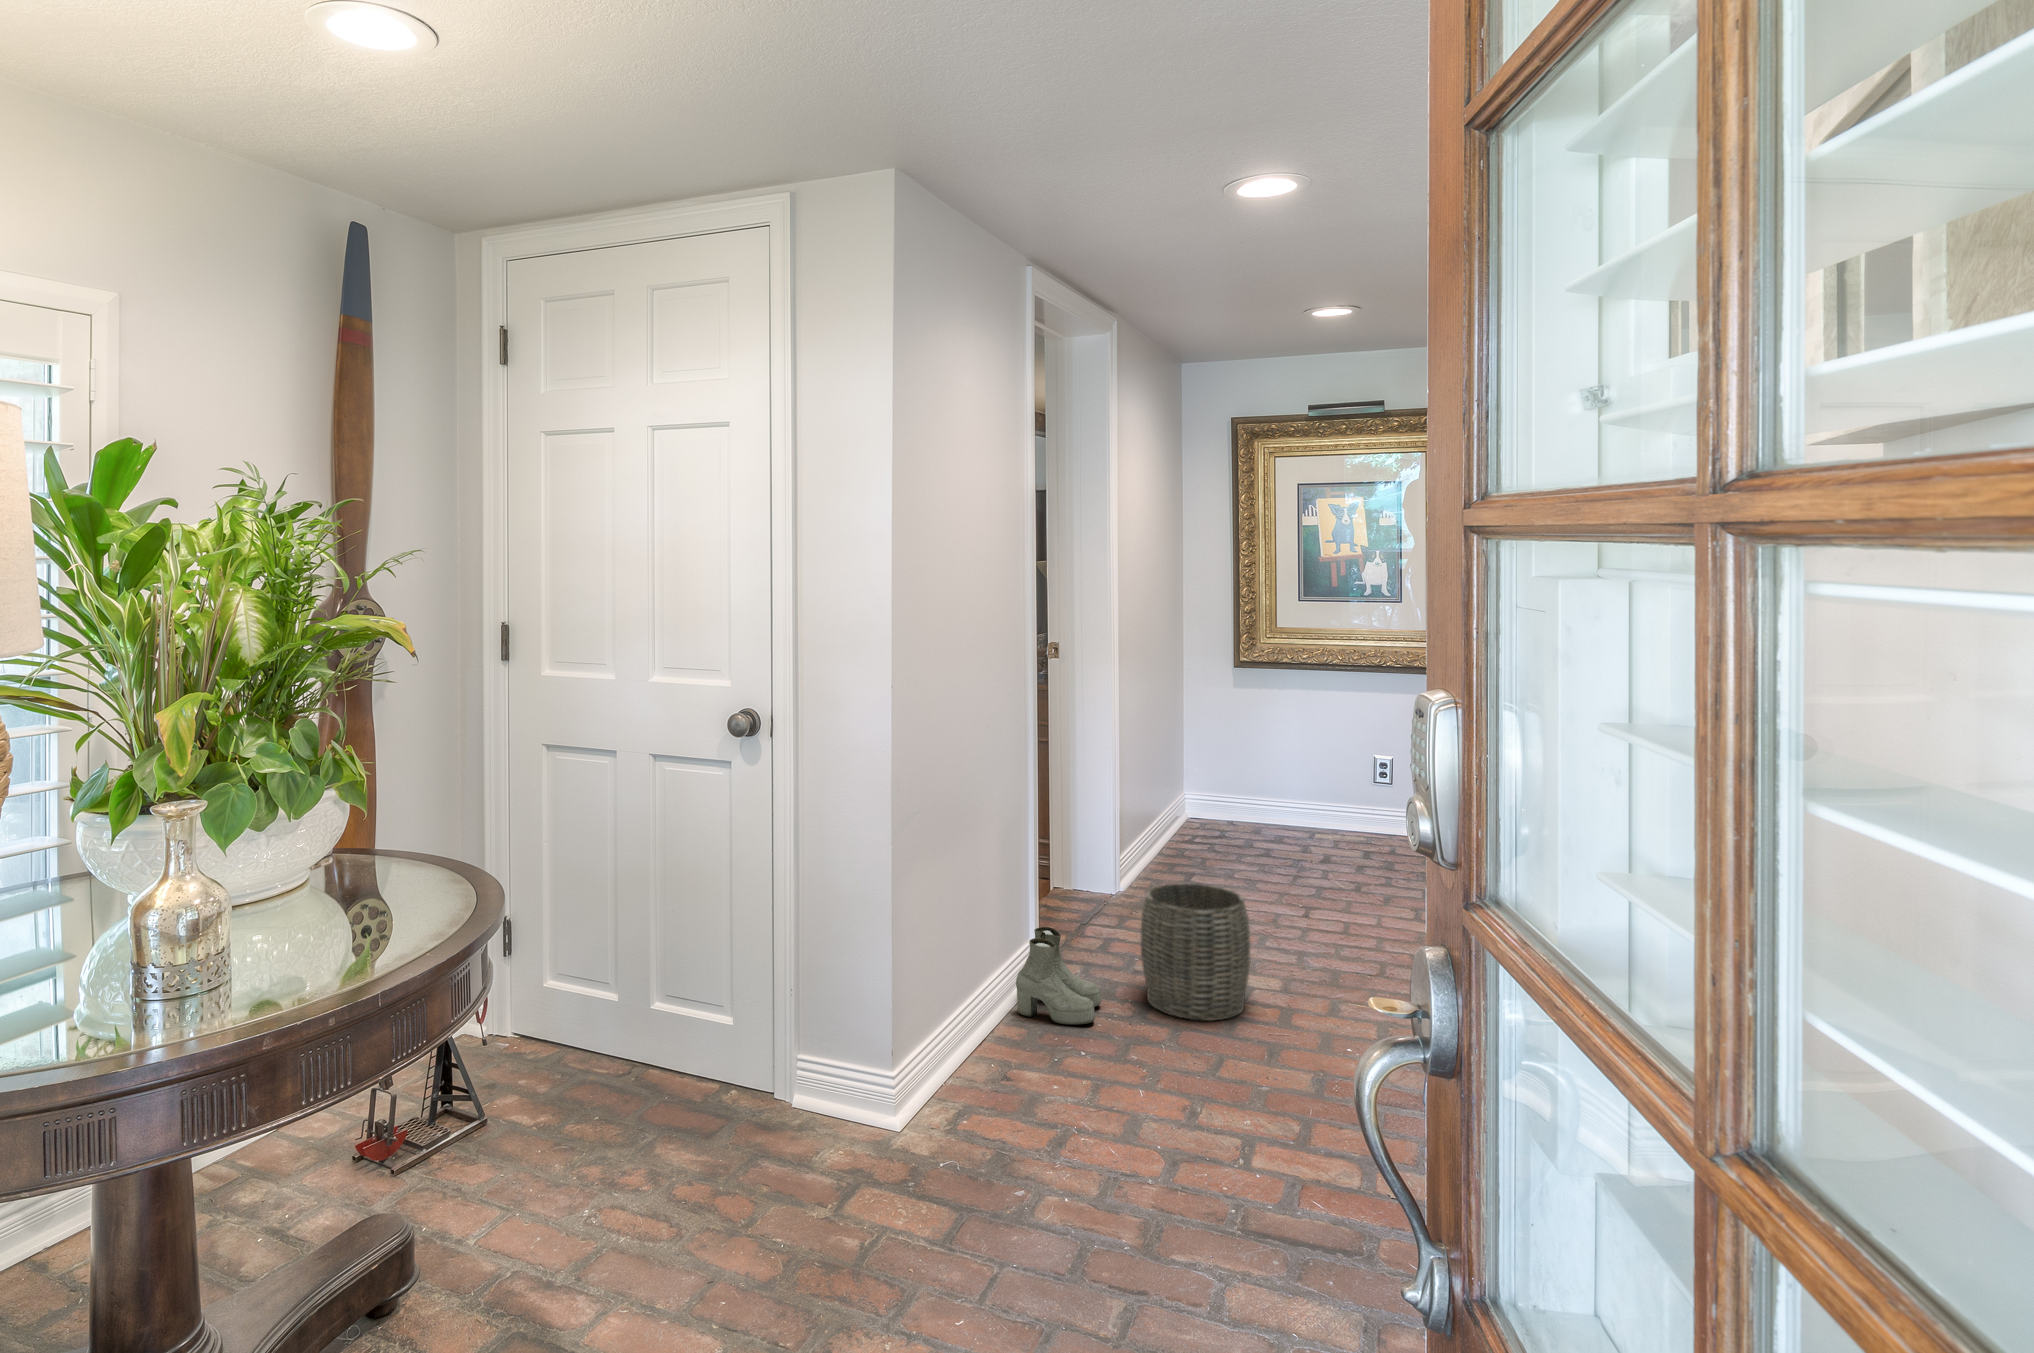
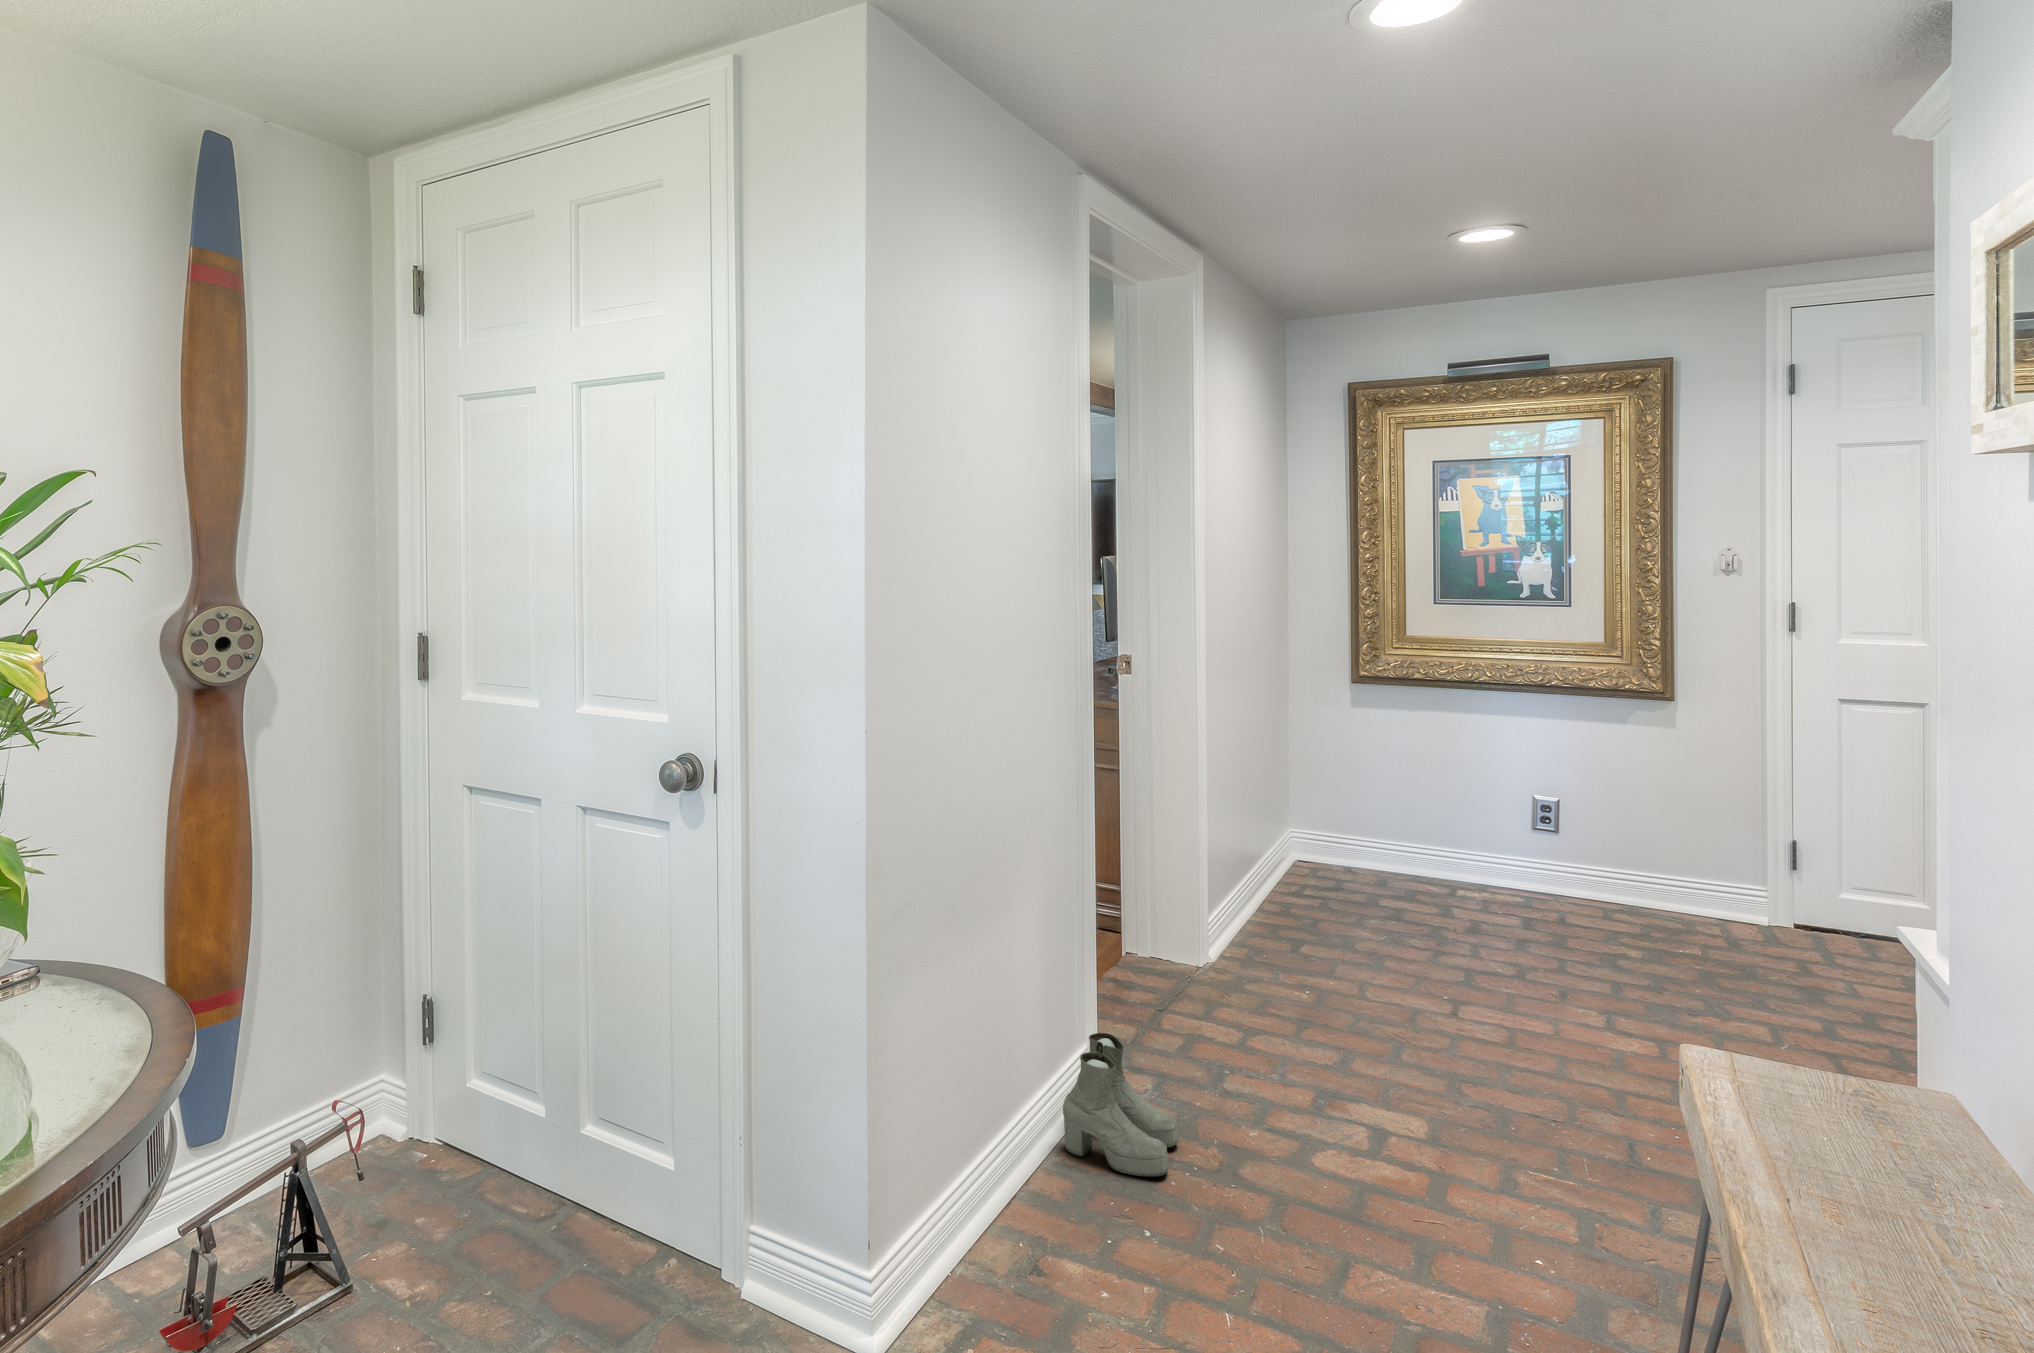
woven basket: present [1141,883,1250,1021] -> none [1233,982,1387,1183]

